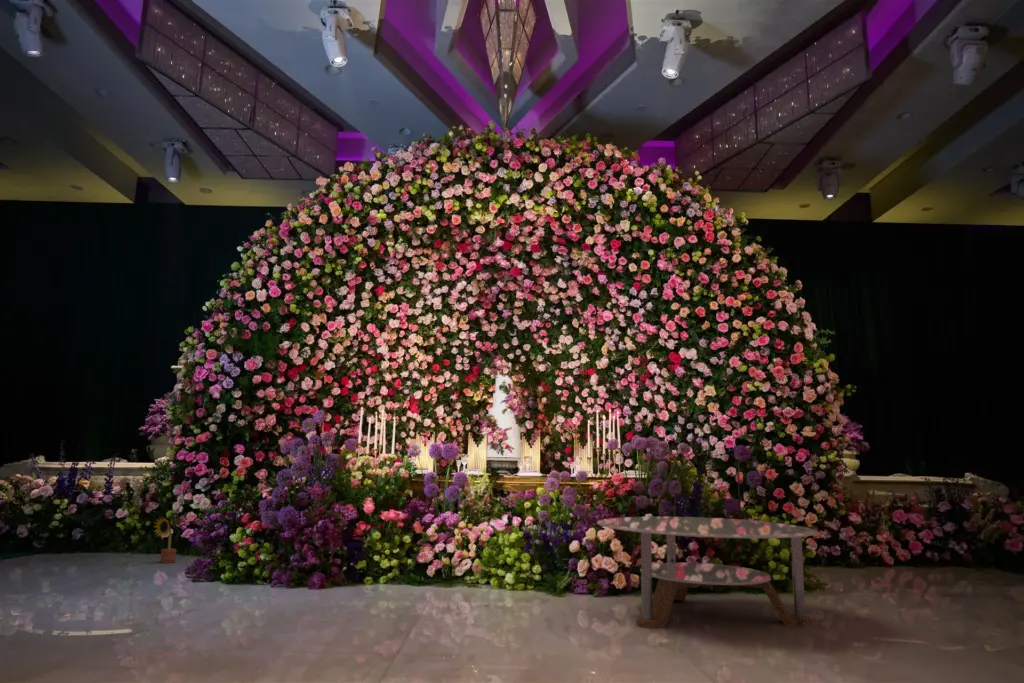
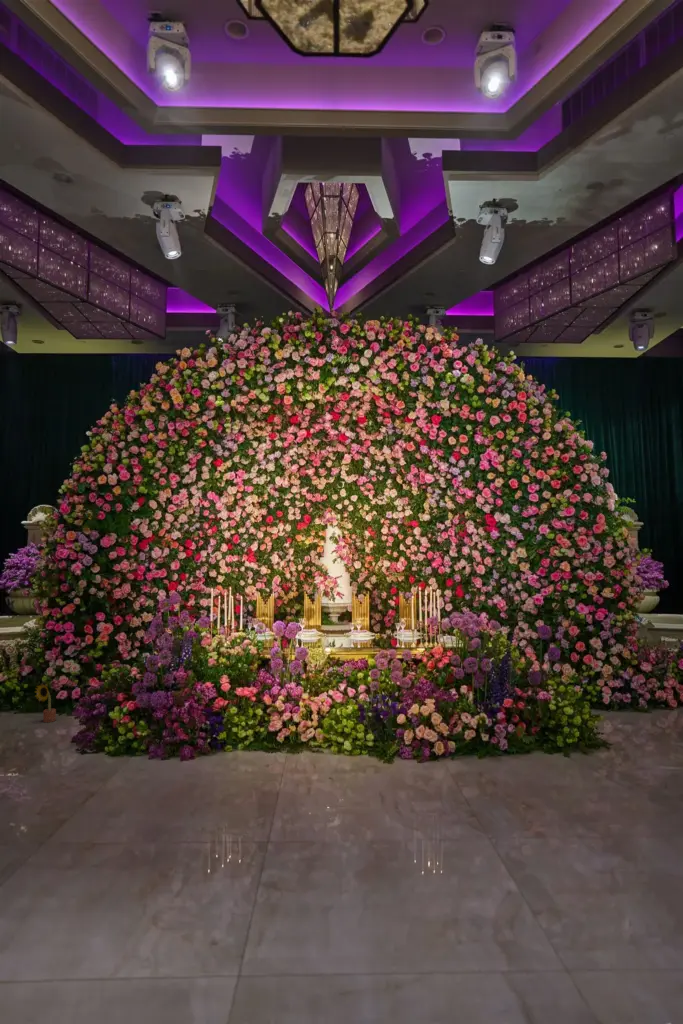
round table: present [597,516,818,628] -> none [421,690,606,806]

